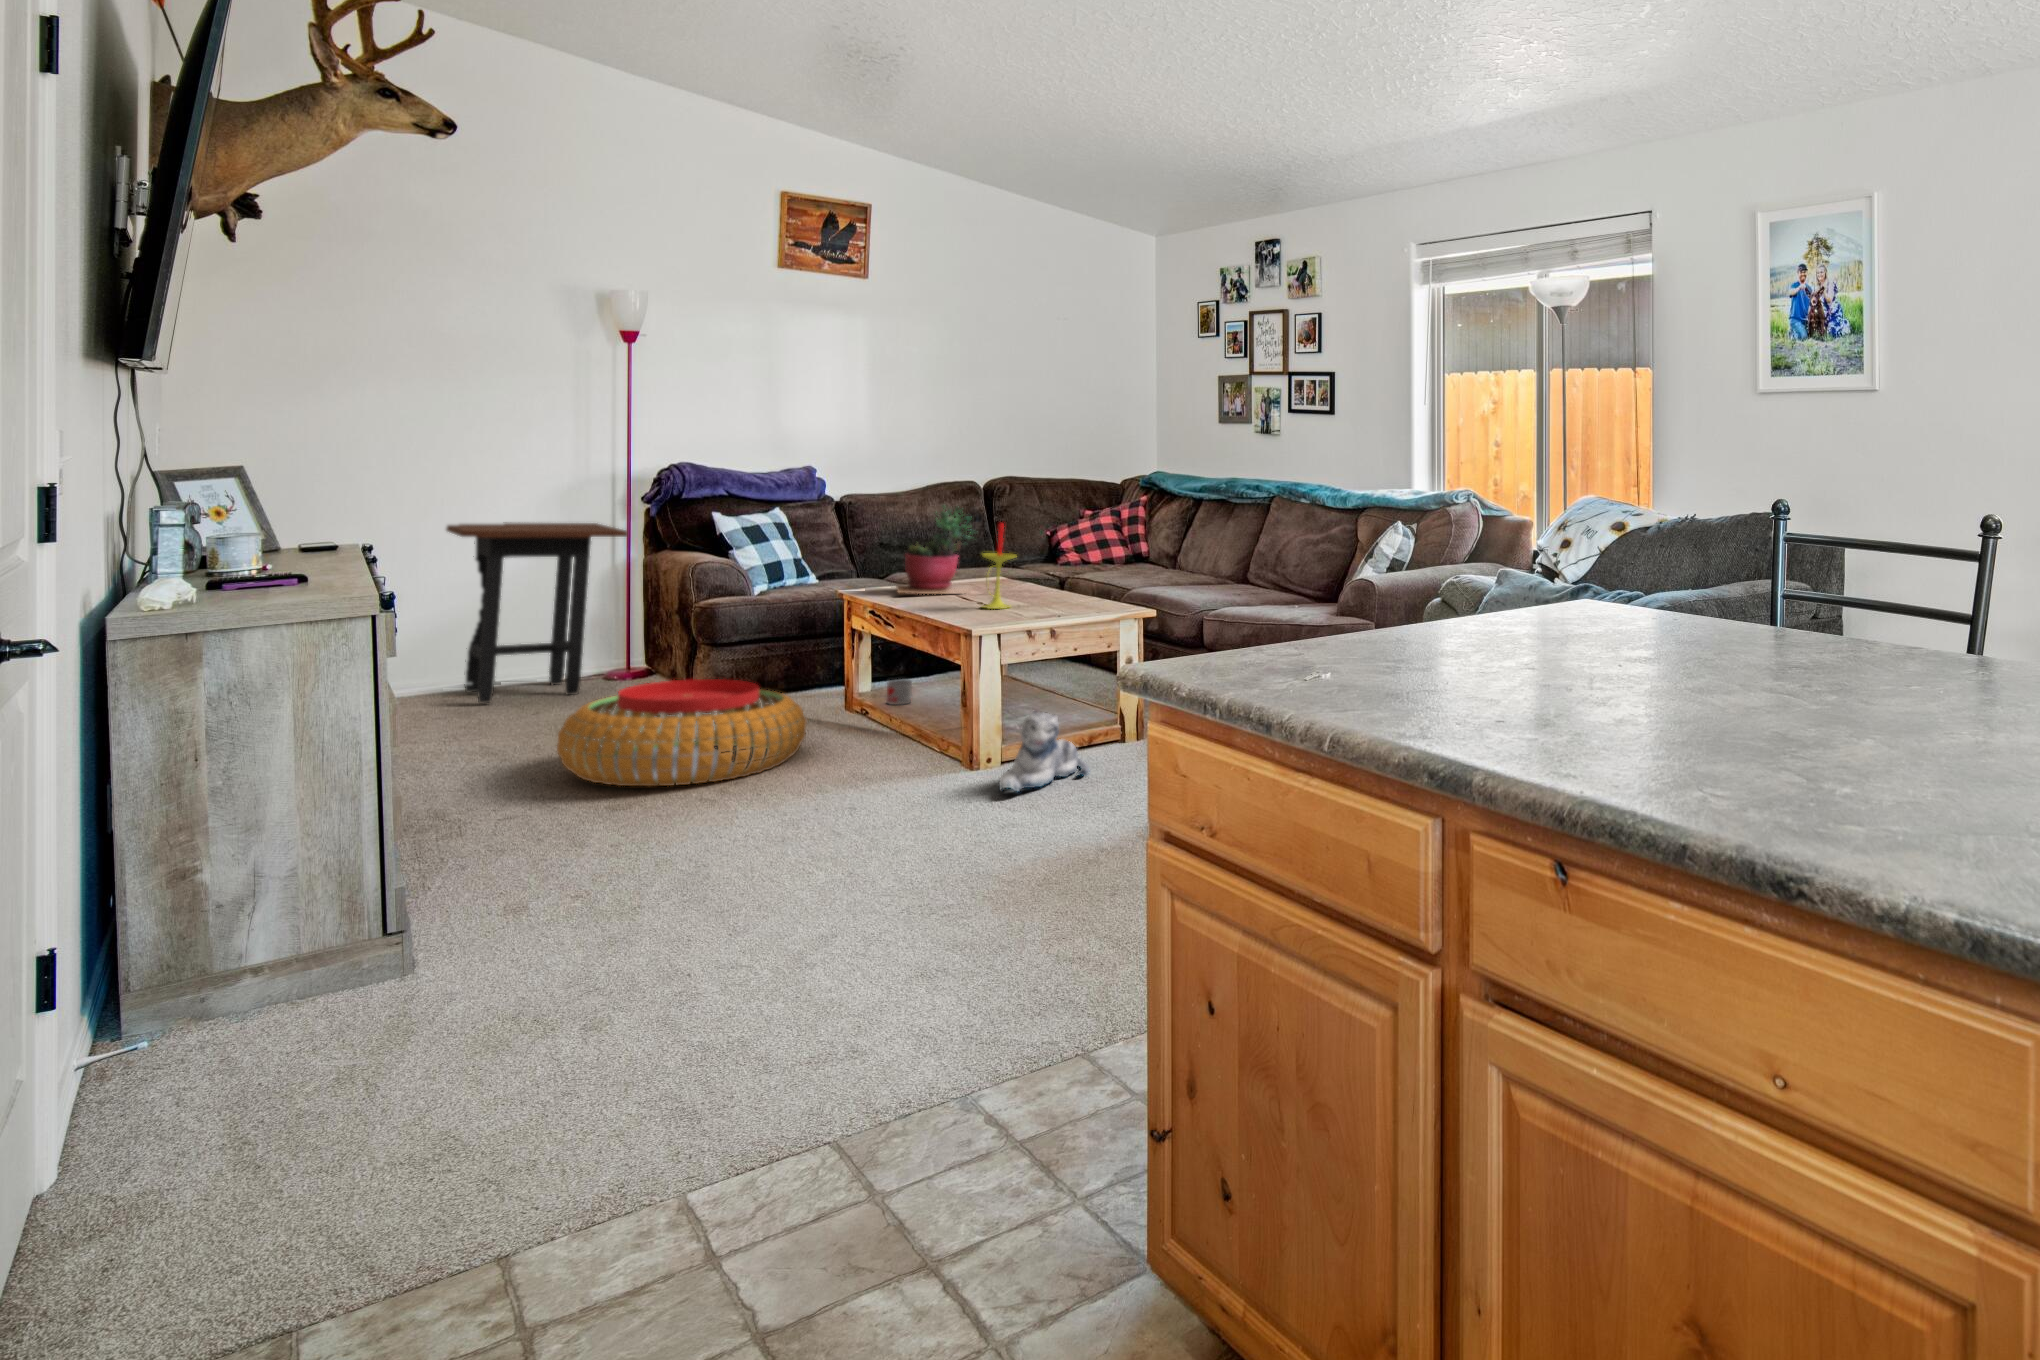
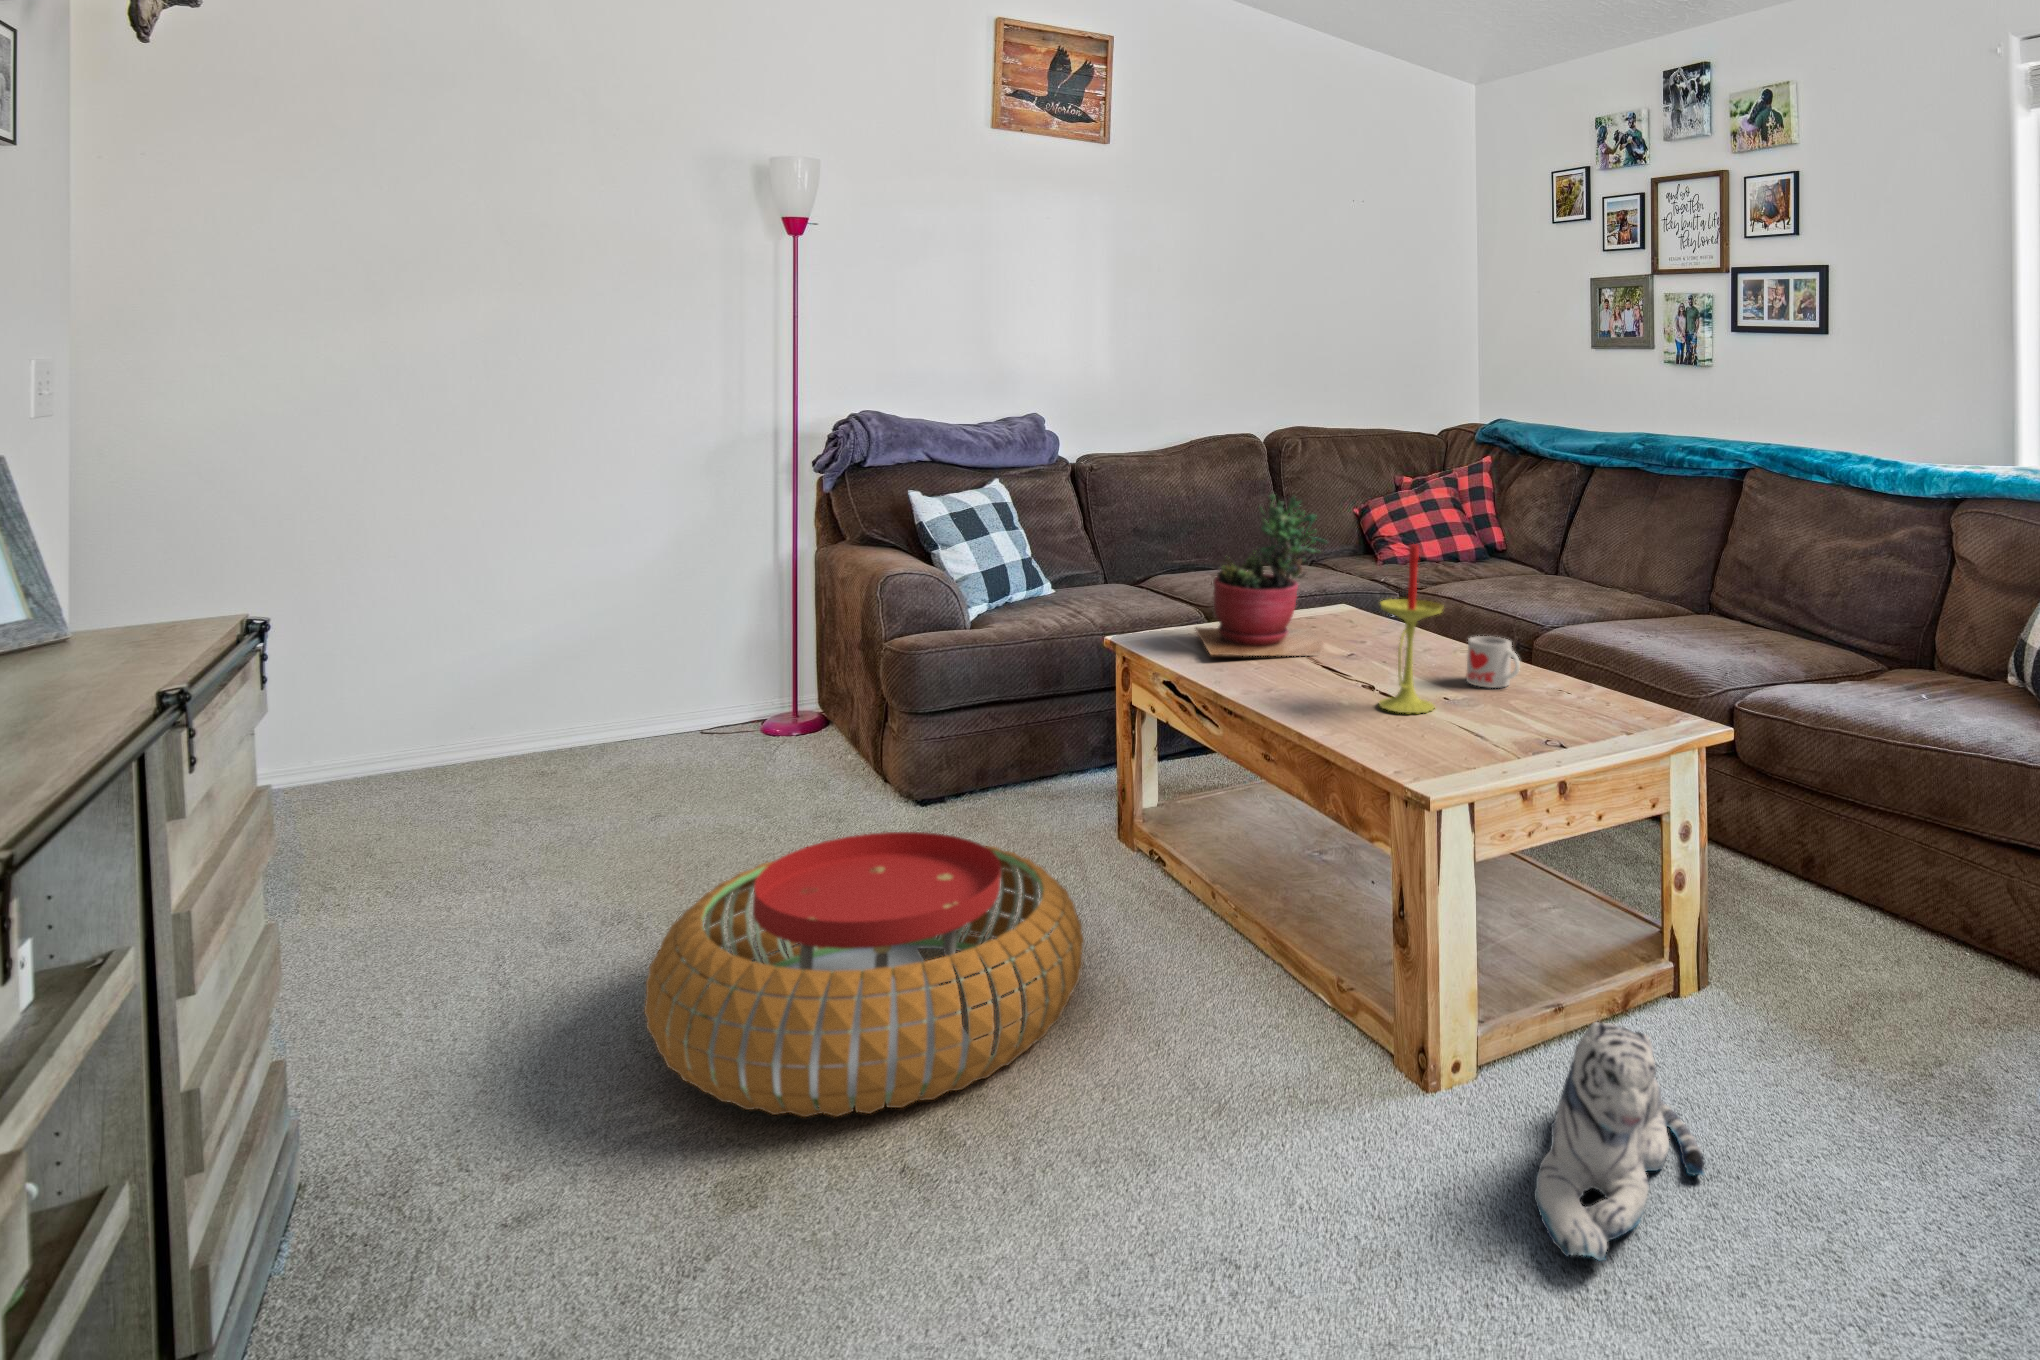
side table: present [446,522,628,703] -> none [547,501,794,788]
mug: present [886,679,912,705] -> present [1466,636,1520,688]

